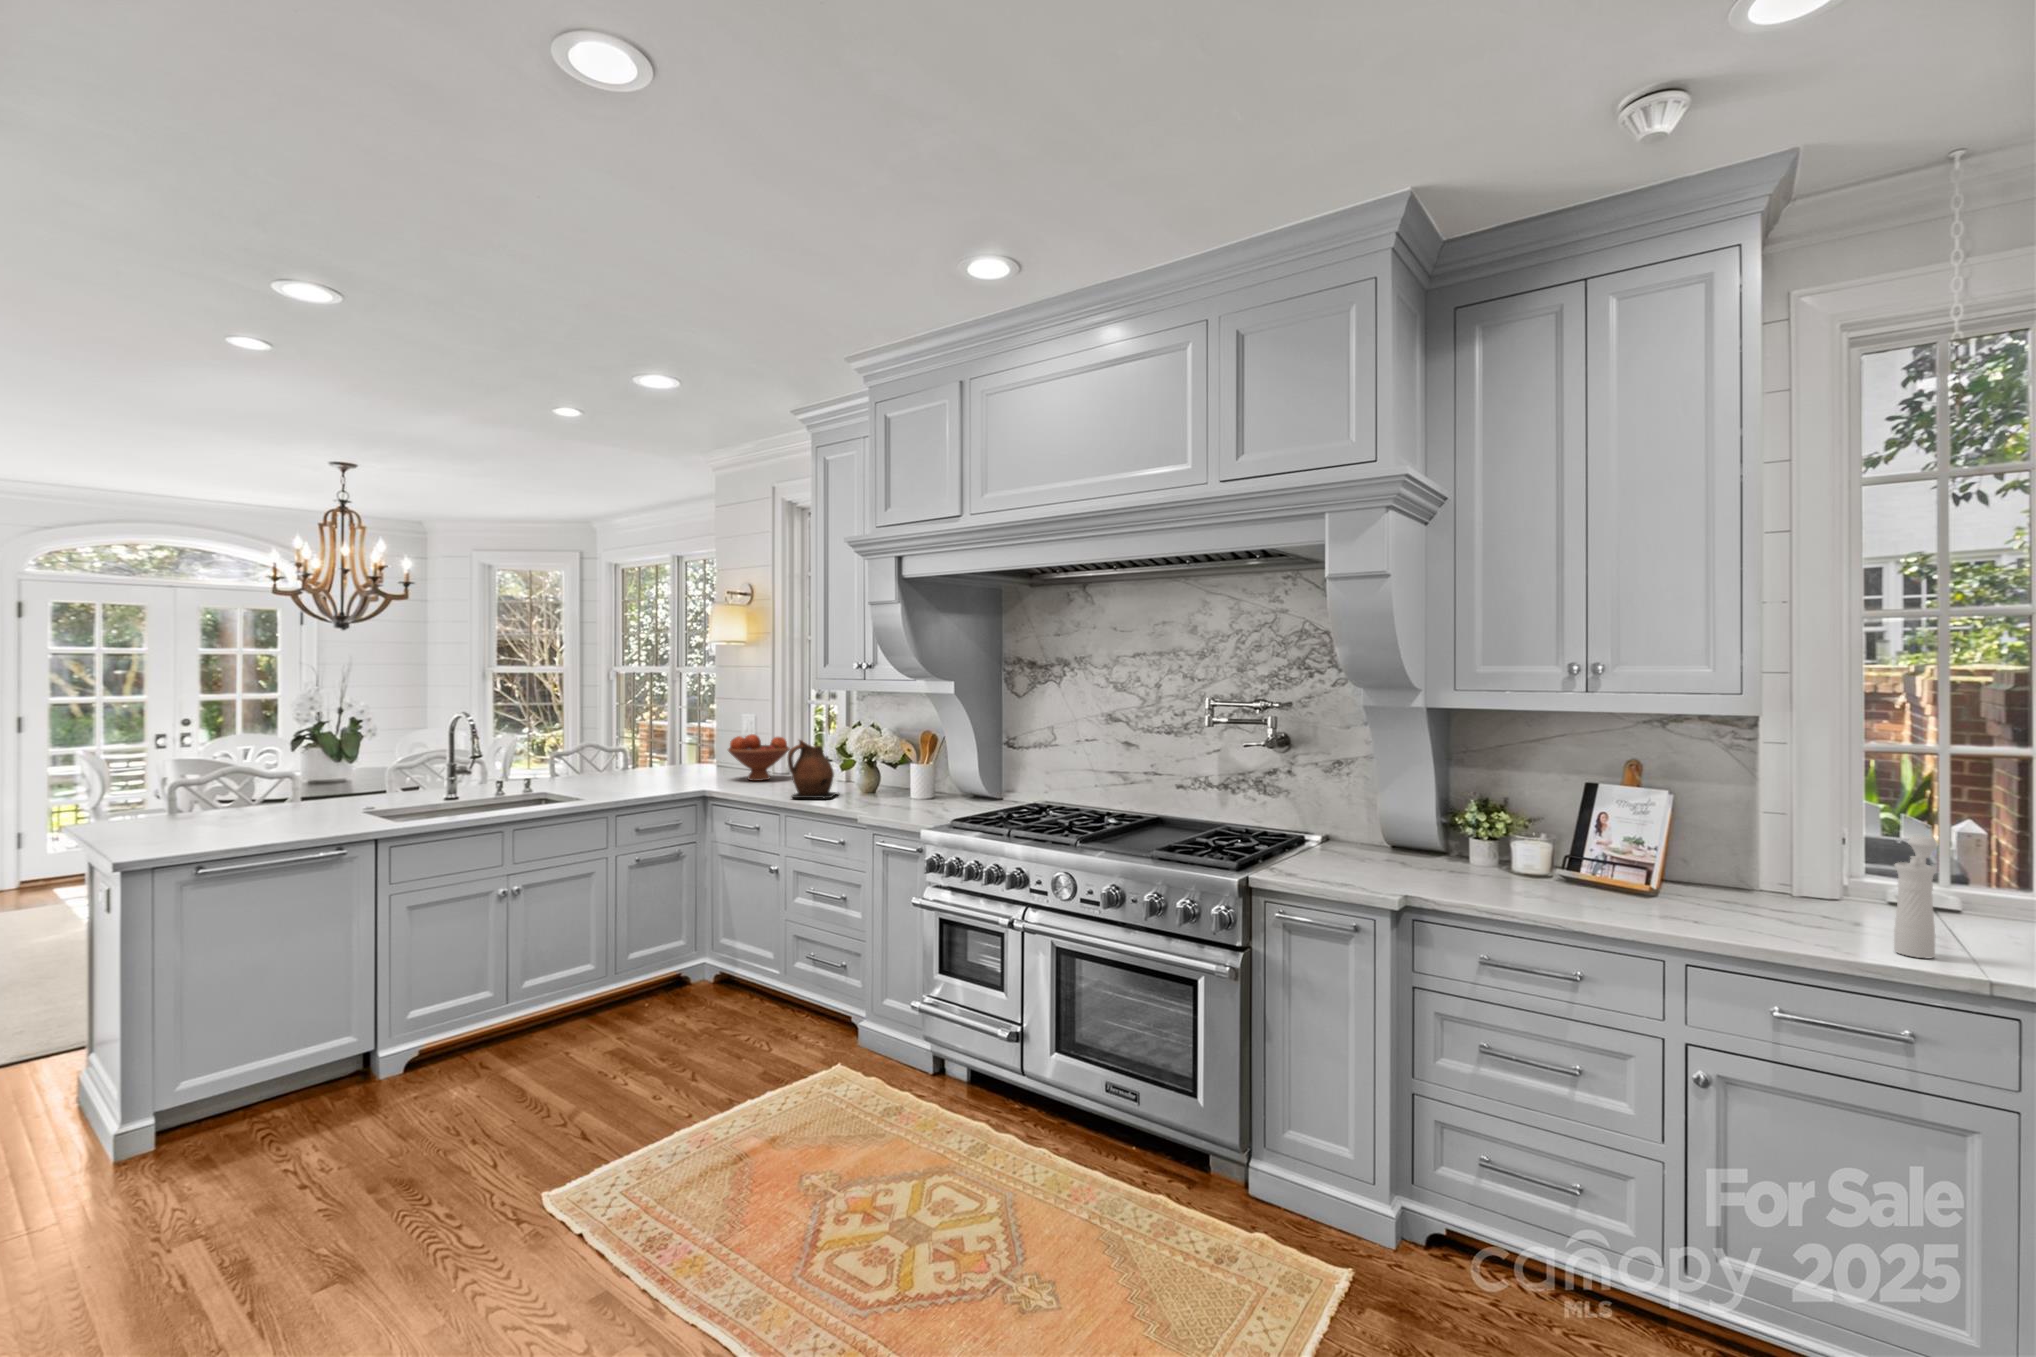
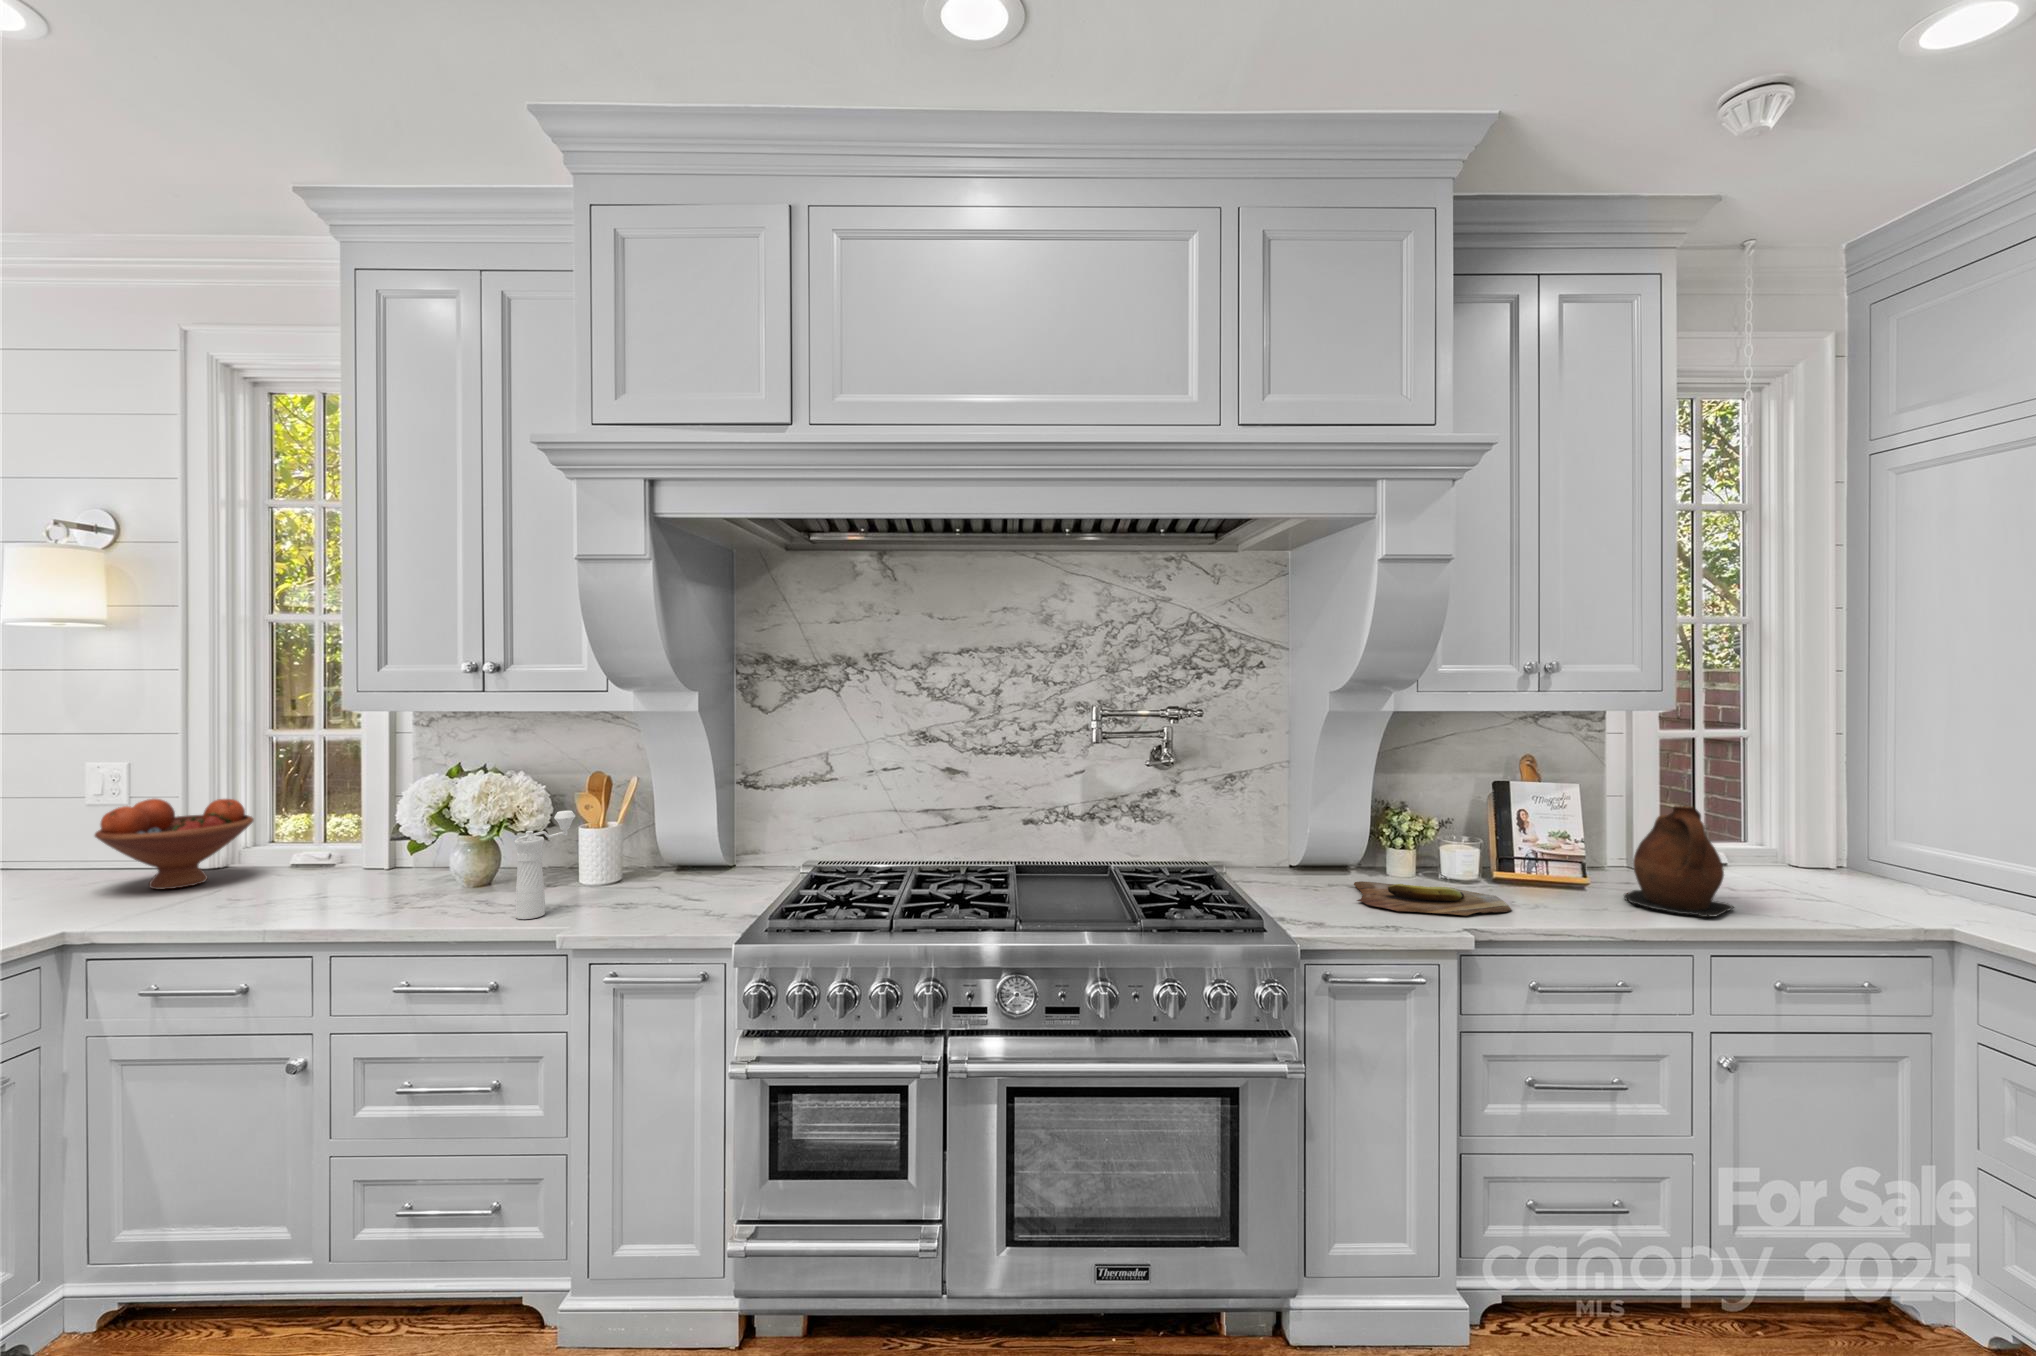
ceramic pitcher: present [787,740,837,799] -> present [1624,806,1734,917]
pepper mill: present [1894,836,1938,958] -> present [514,811,576,919]
cutting board: none [1368,859,1517,891] -> present [1354,881,1511,915]

